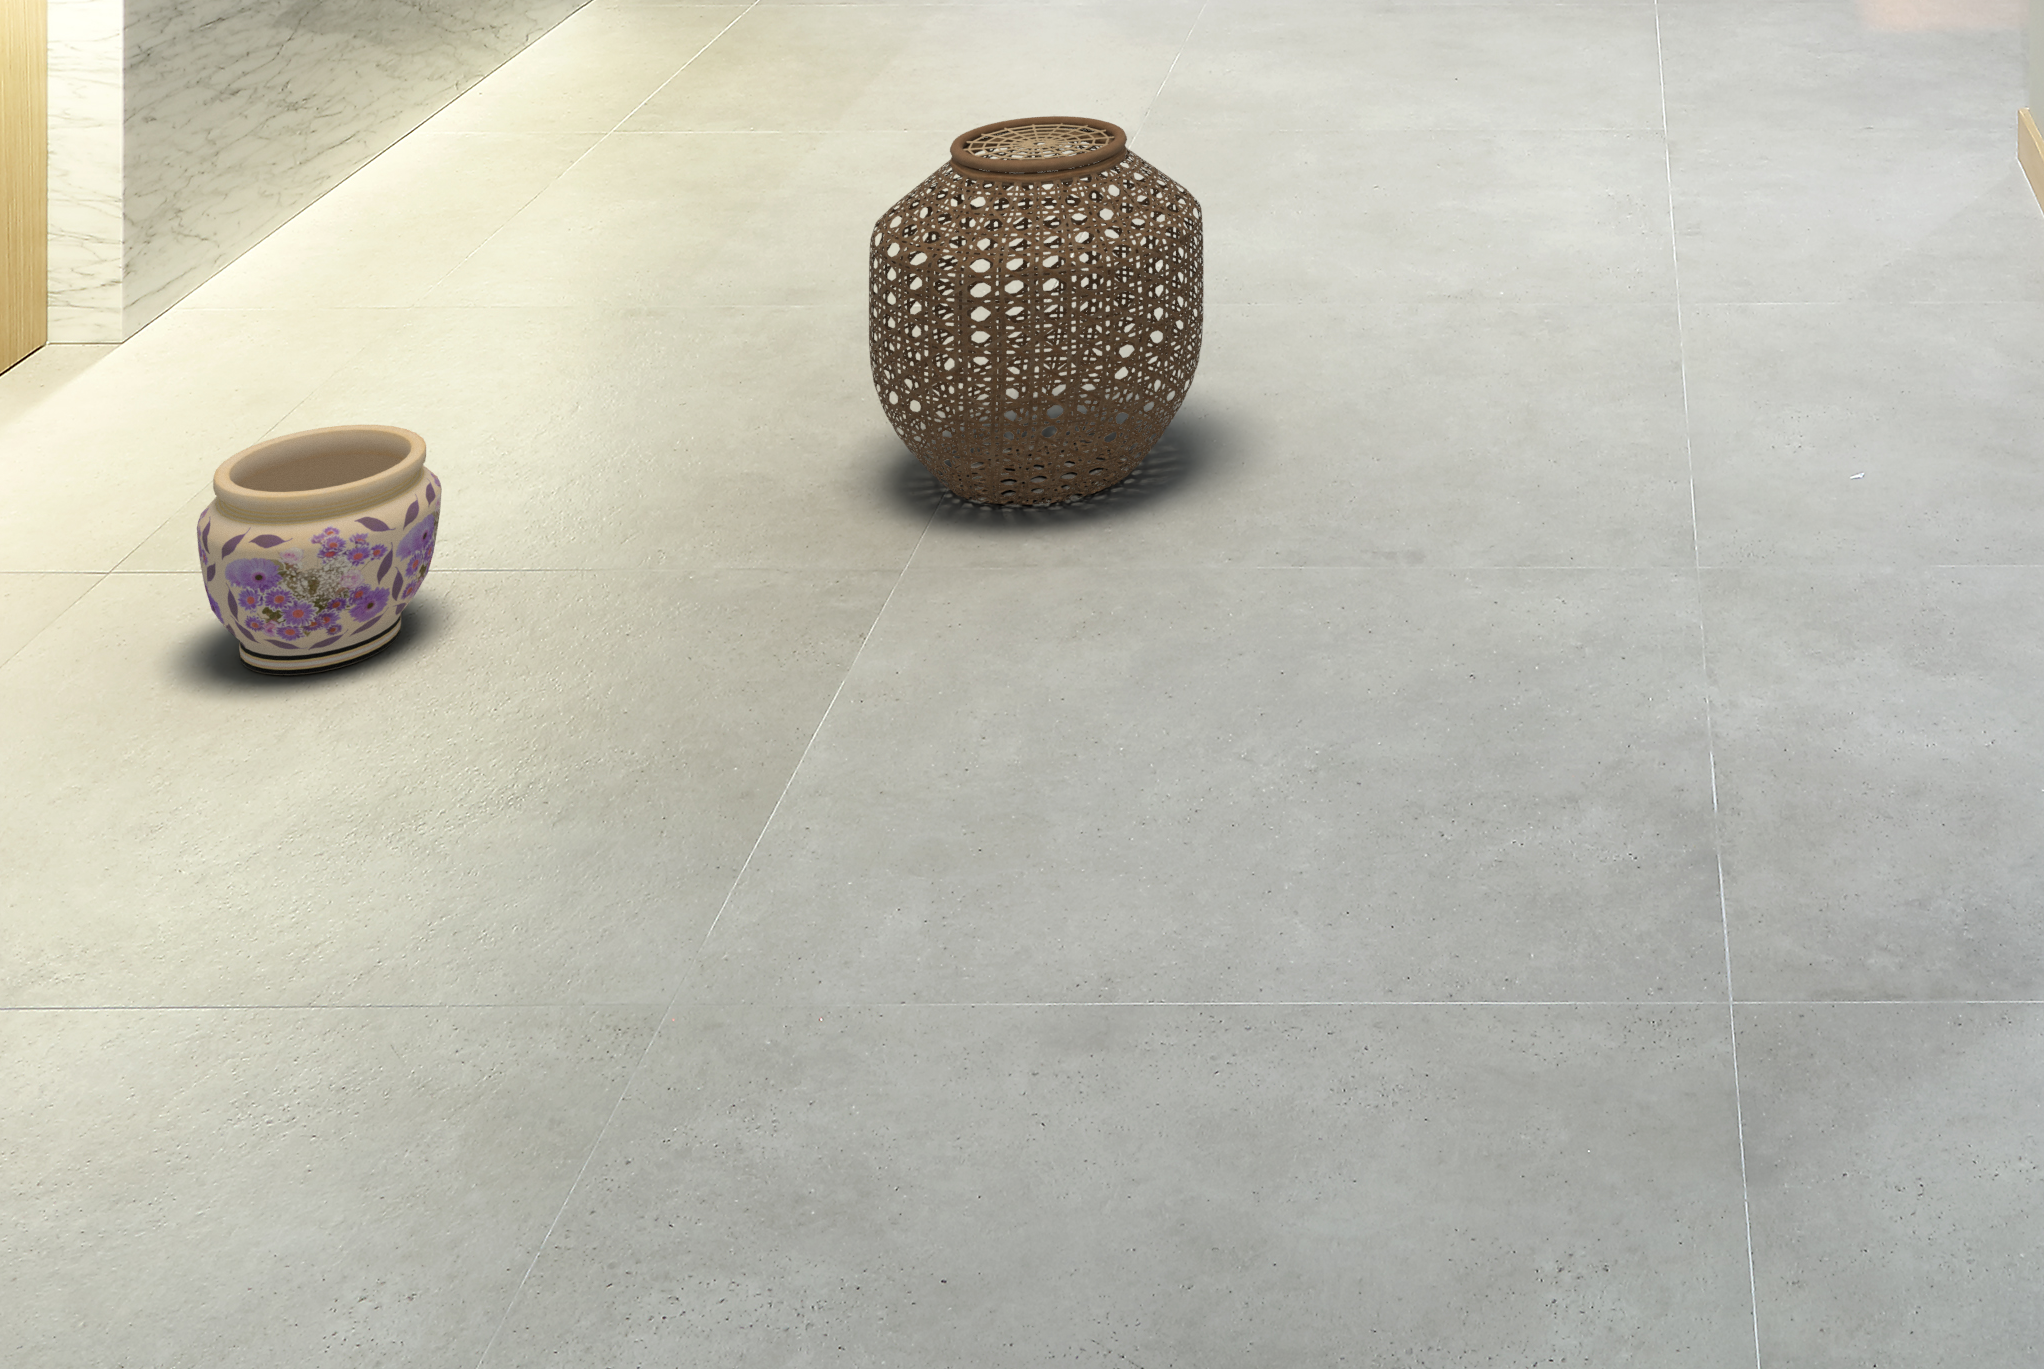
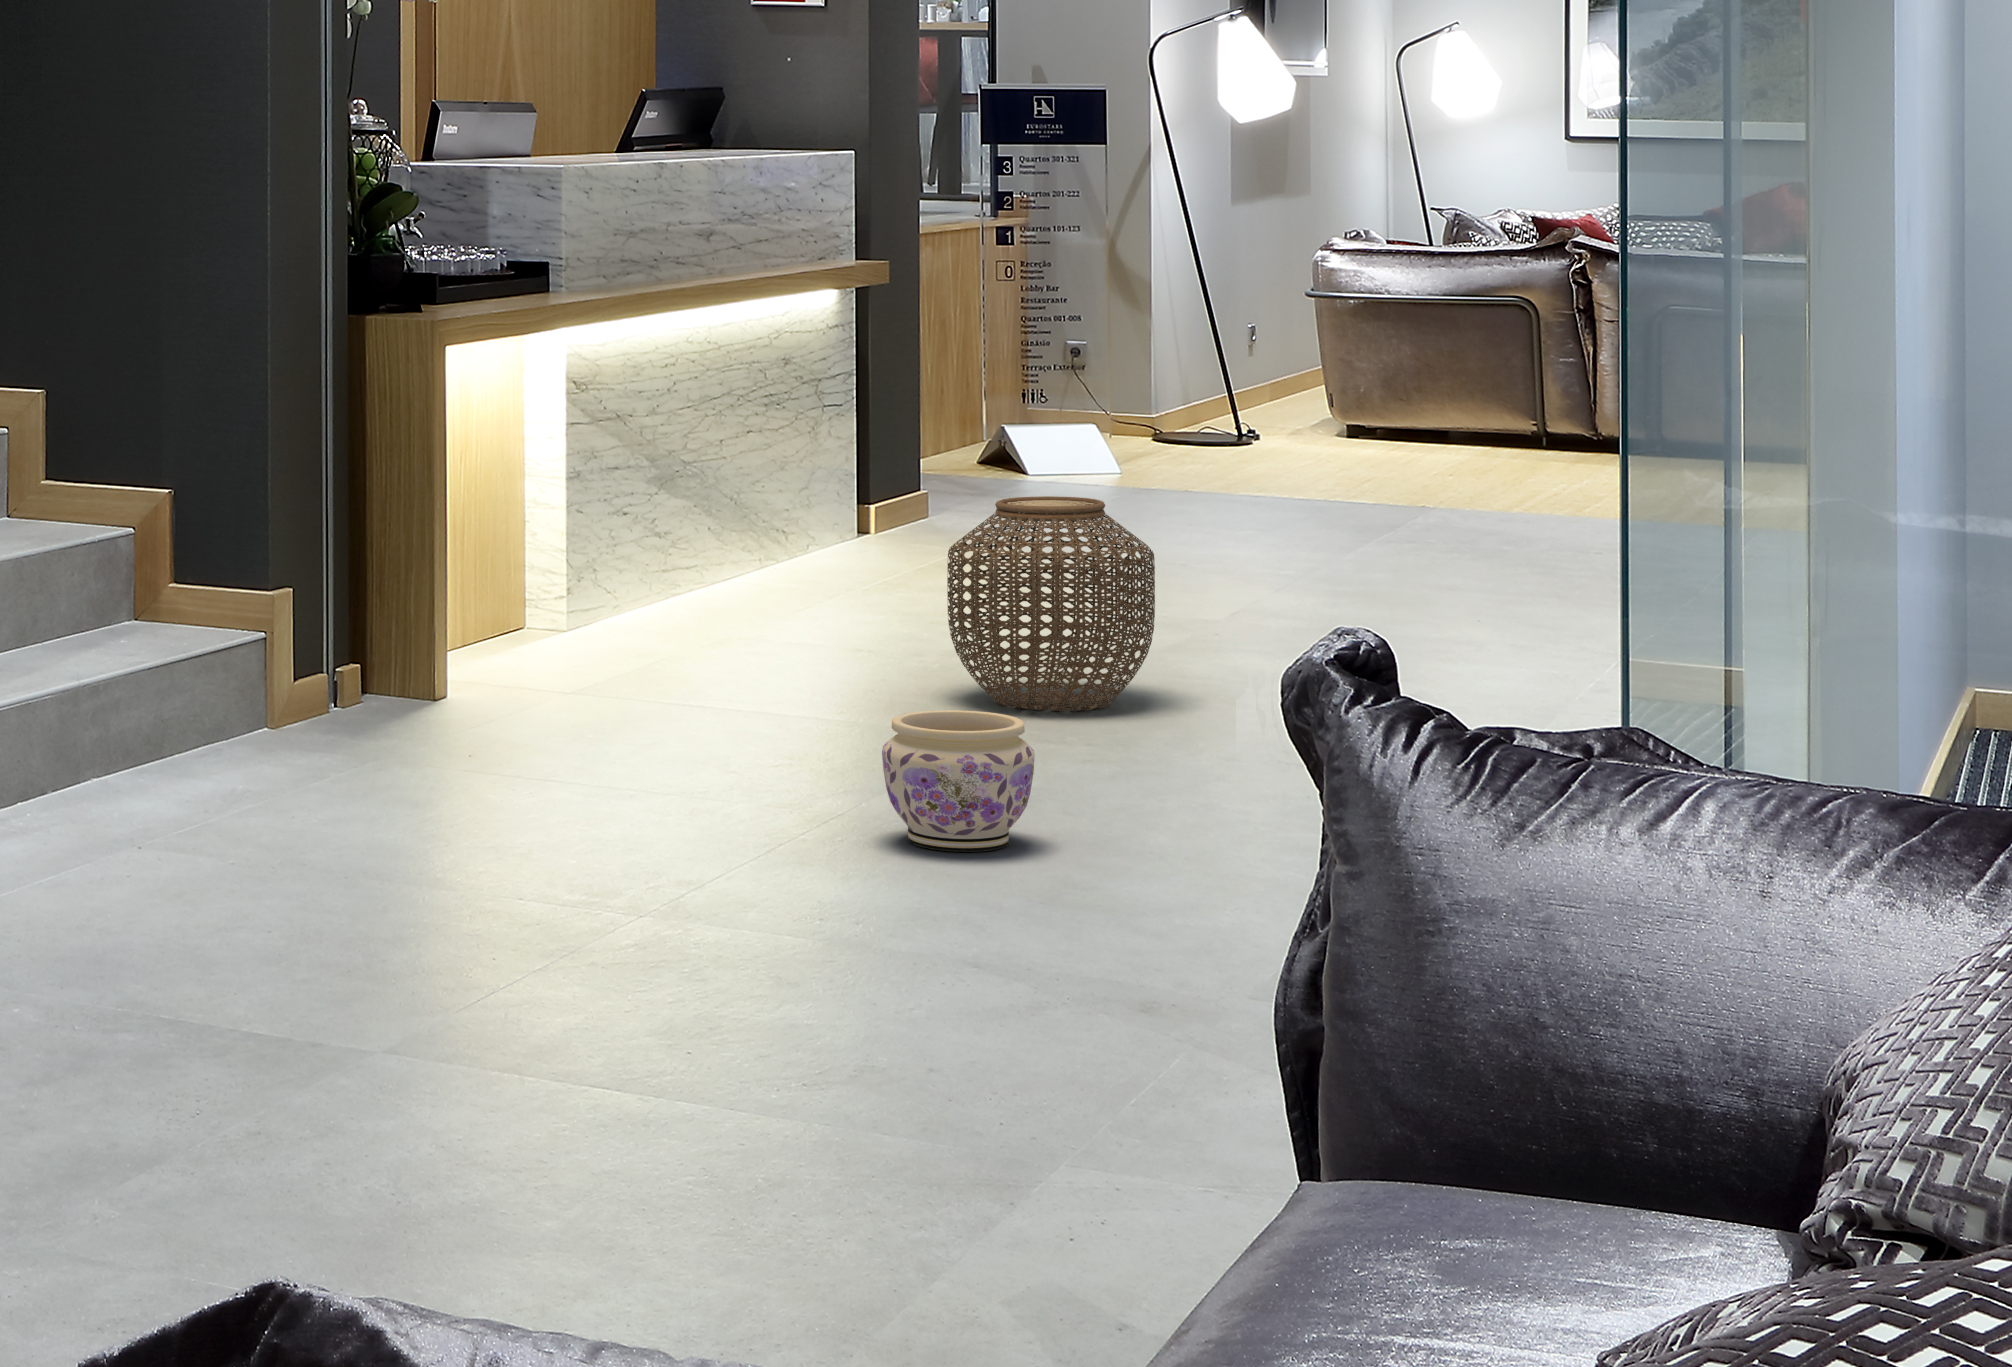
planter: present [197,425,442,675] -> present [882,710,1035,851]

